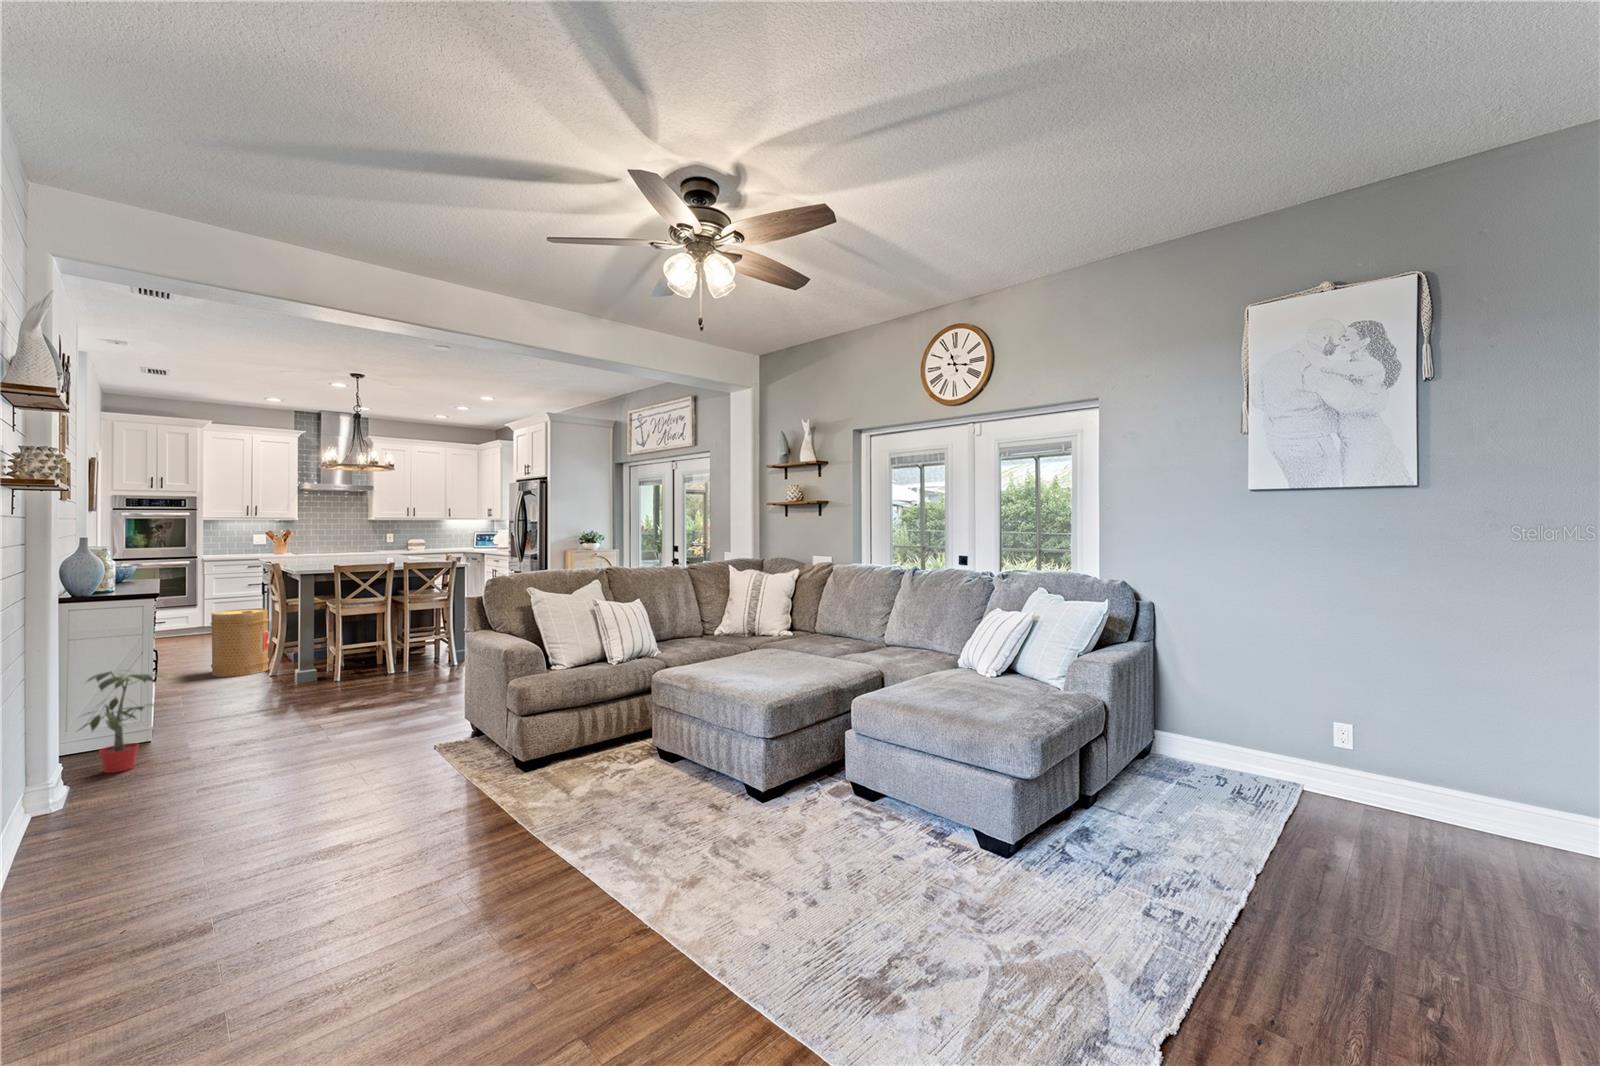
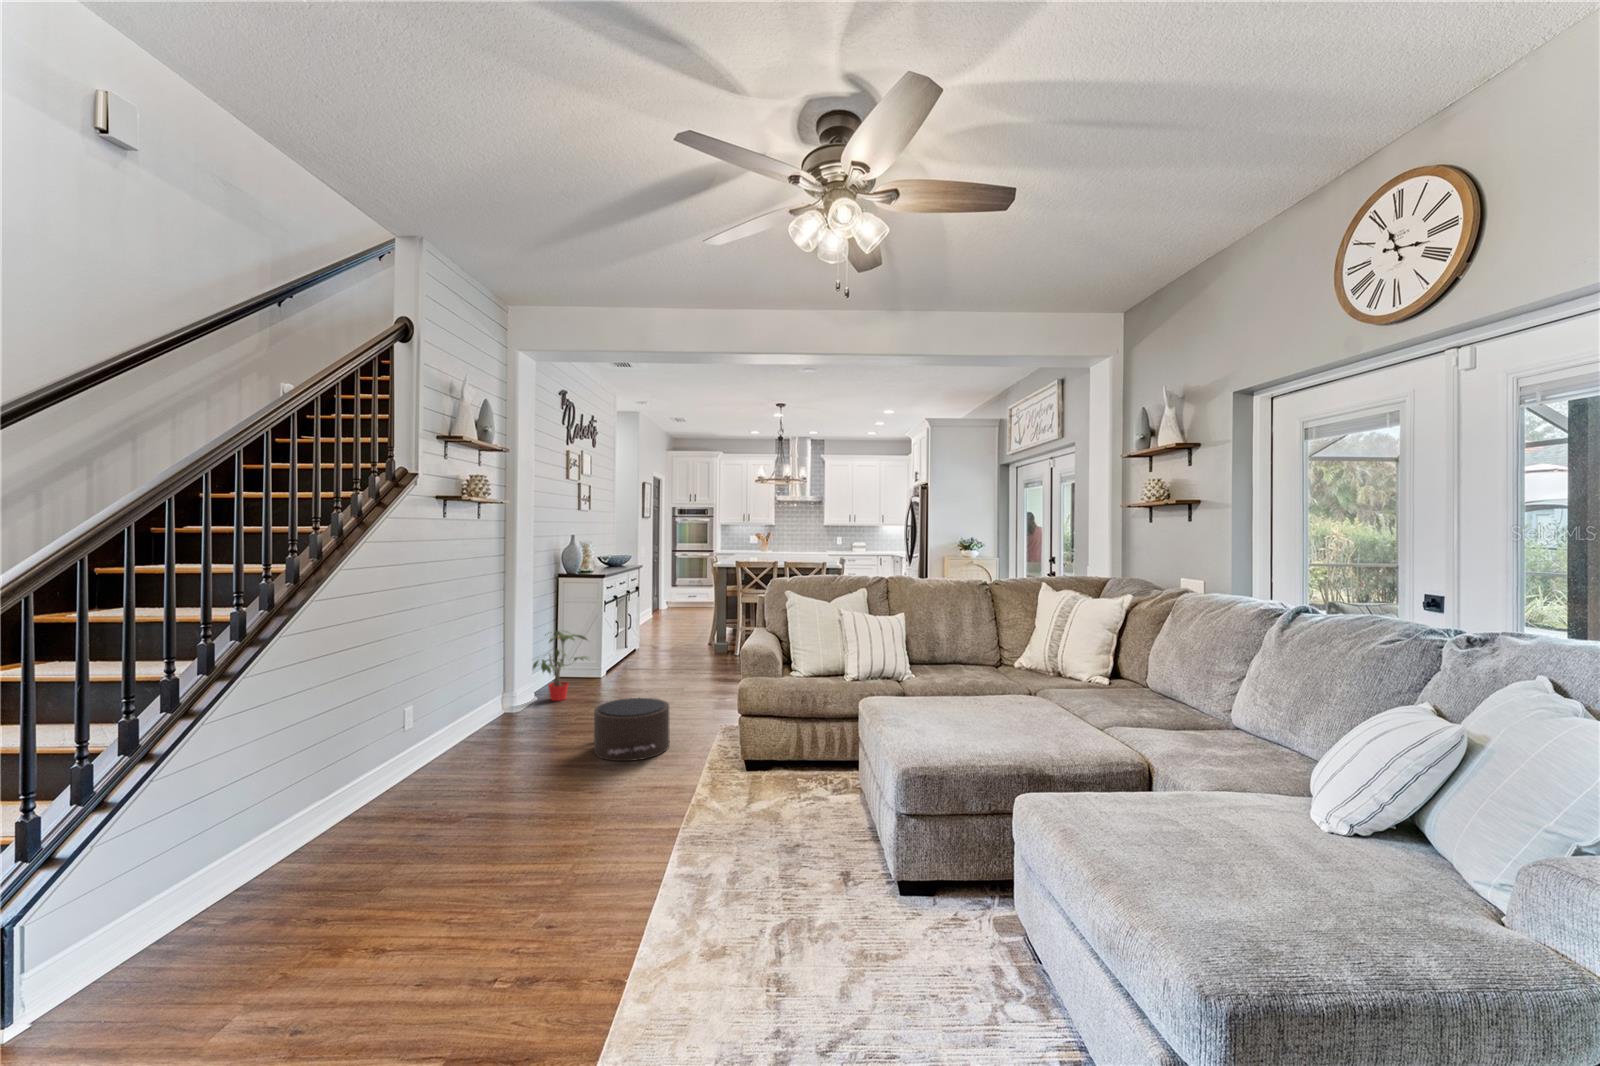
basket: present [211,609,269,677] -> none [679,594,713,643]
pouf: none [278,724,403,804] -> present [594,698,670,761]

